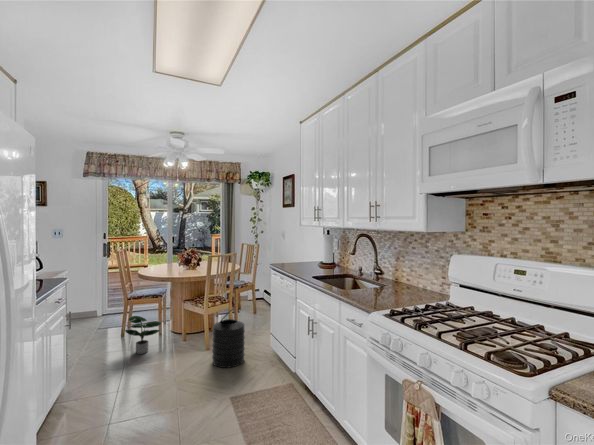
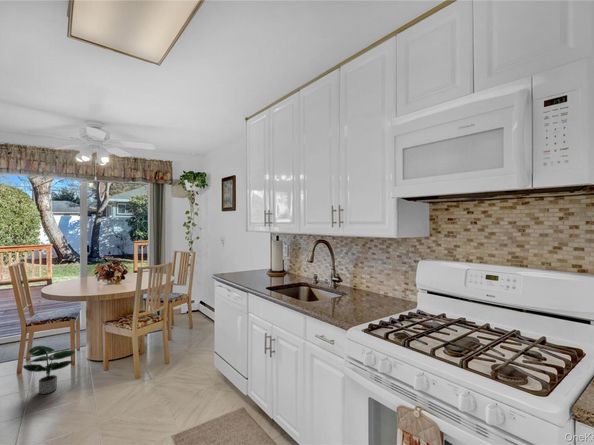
trash can: present [212,310,245,368] -> none [144,328,184,398]

